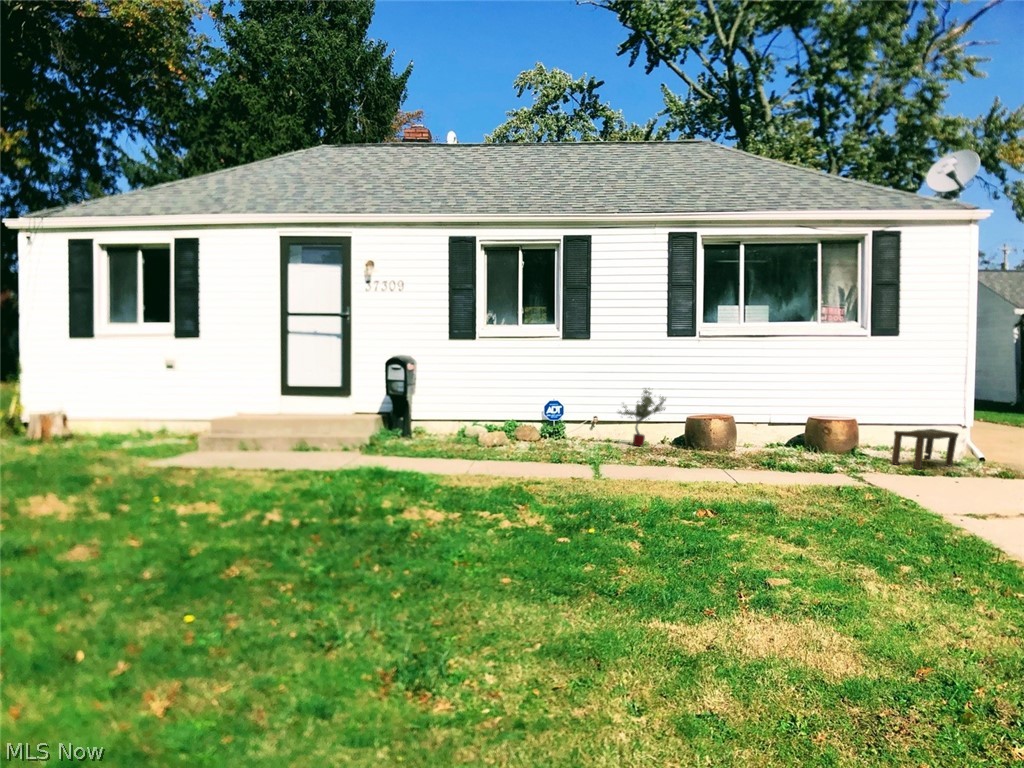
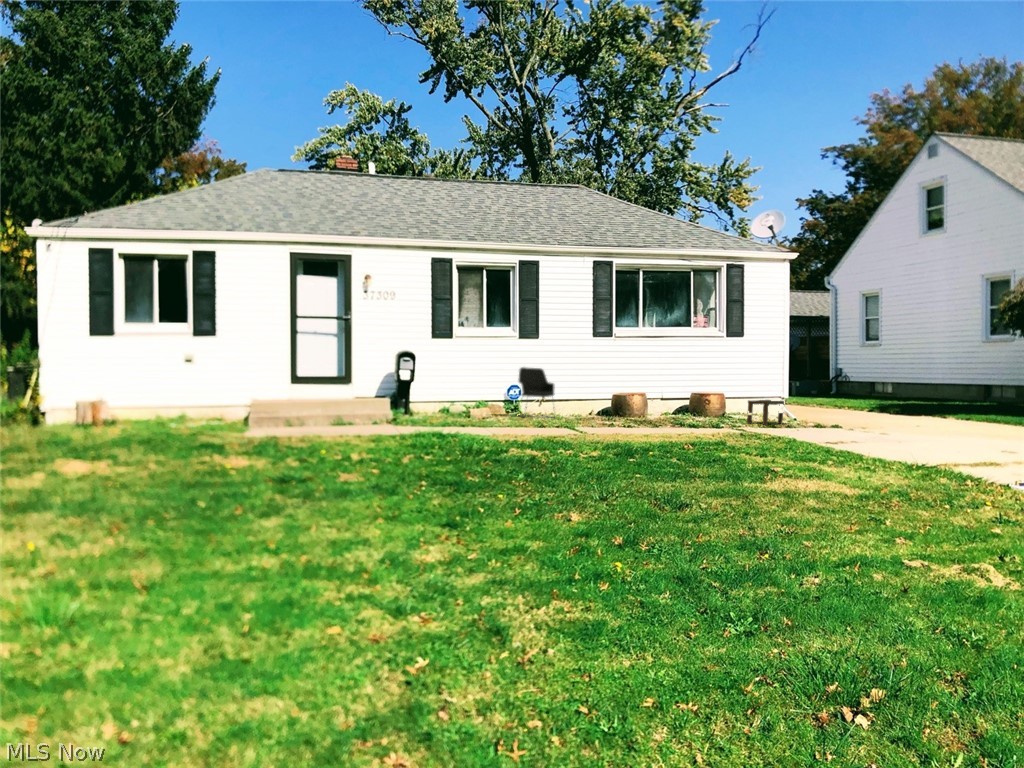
chair: none [556,377,602,447] -> present [518,367,554,408]
potted tree: present [618,388,666,446] -> none [563,373,599,418]

